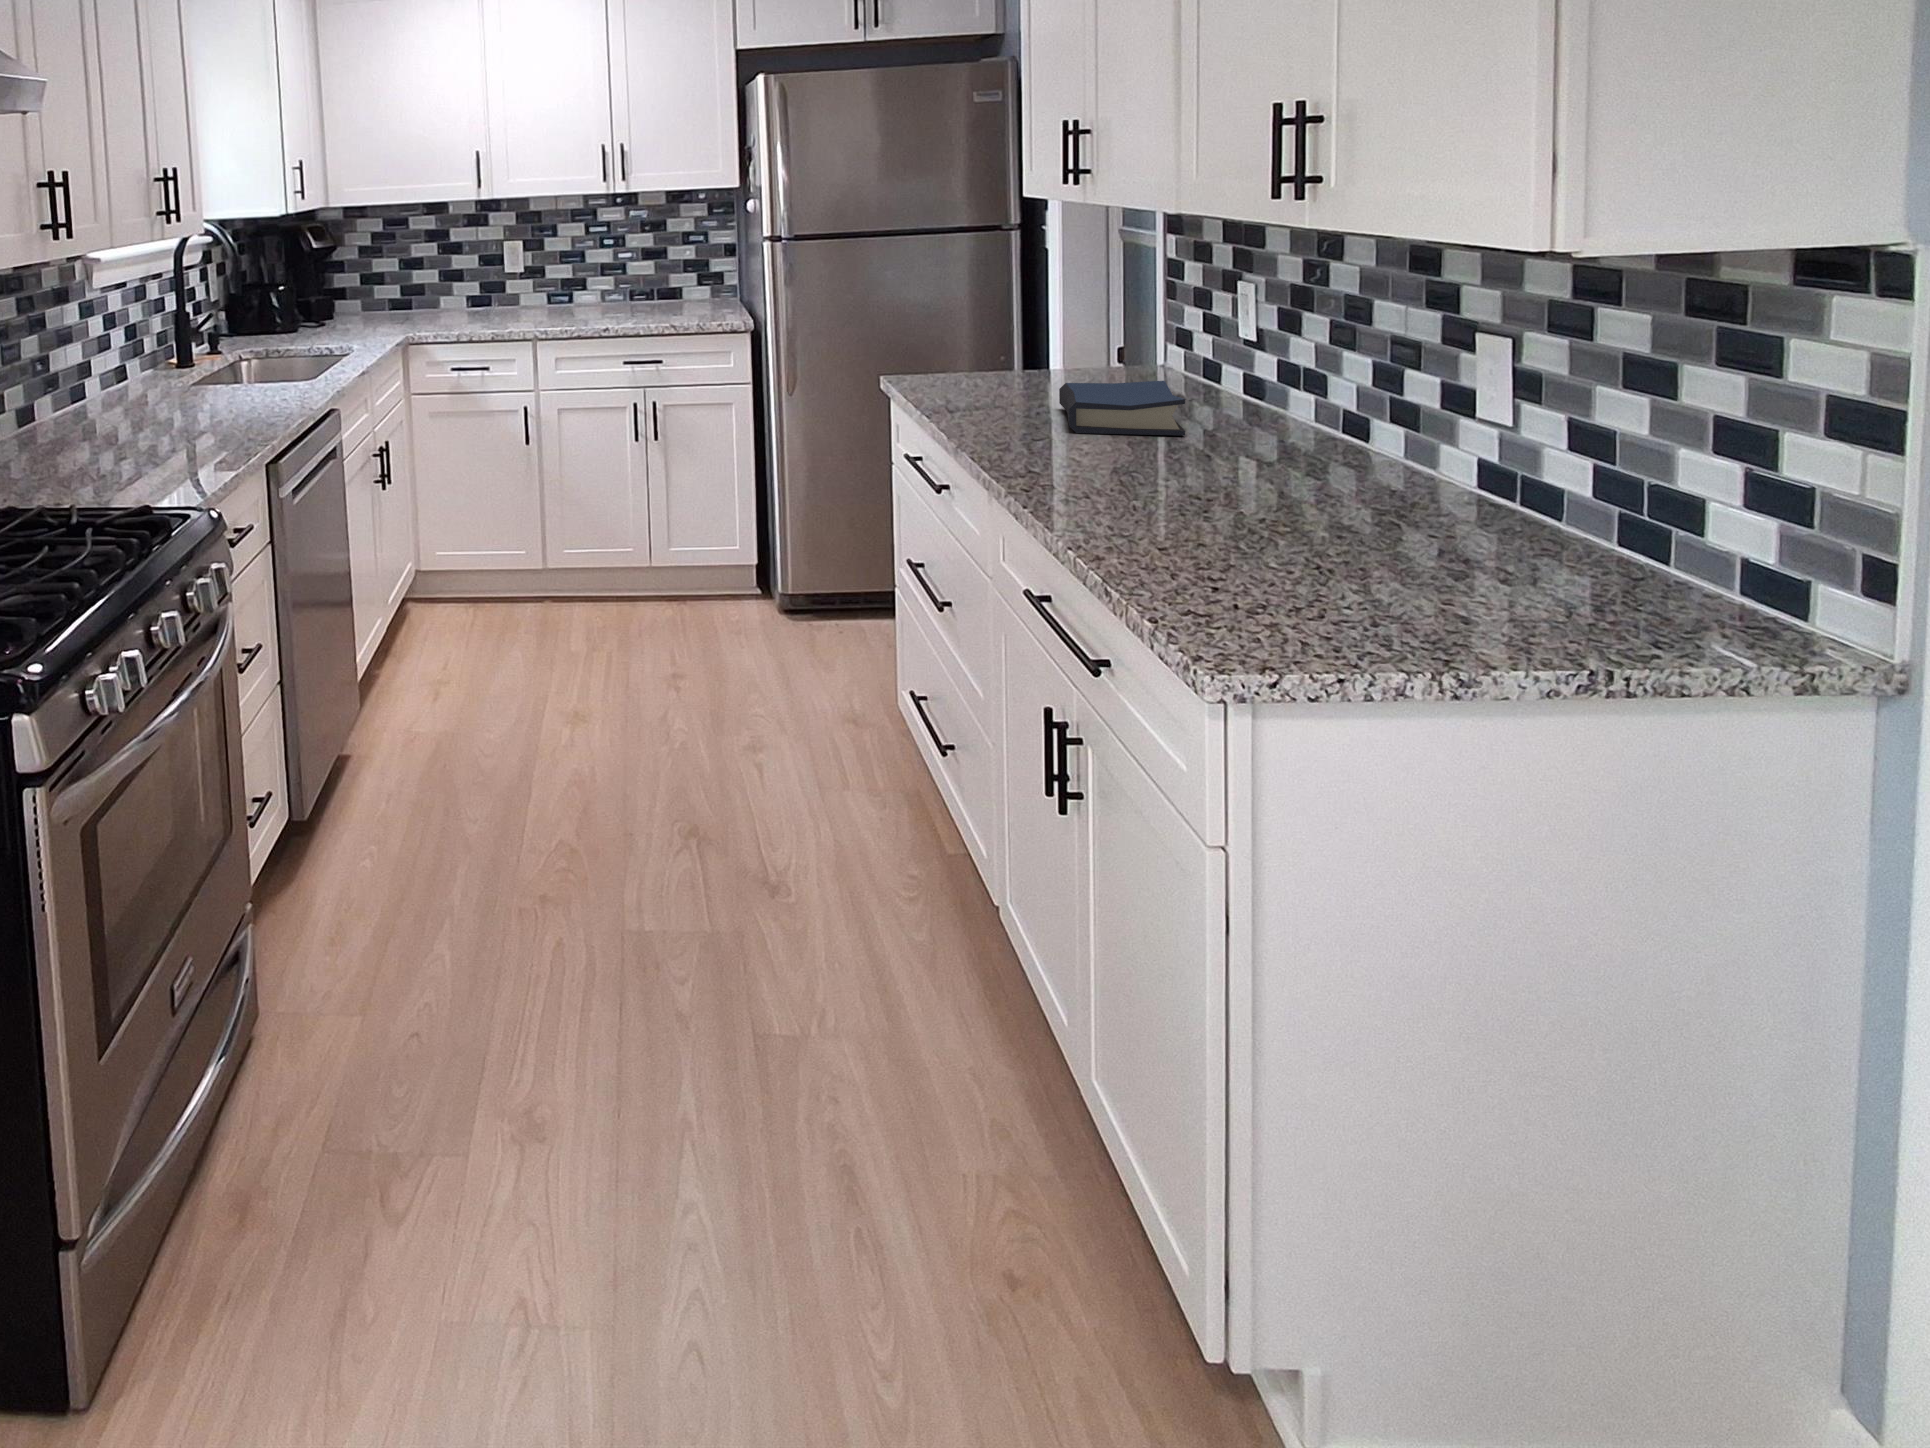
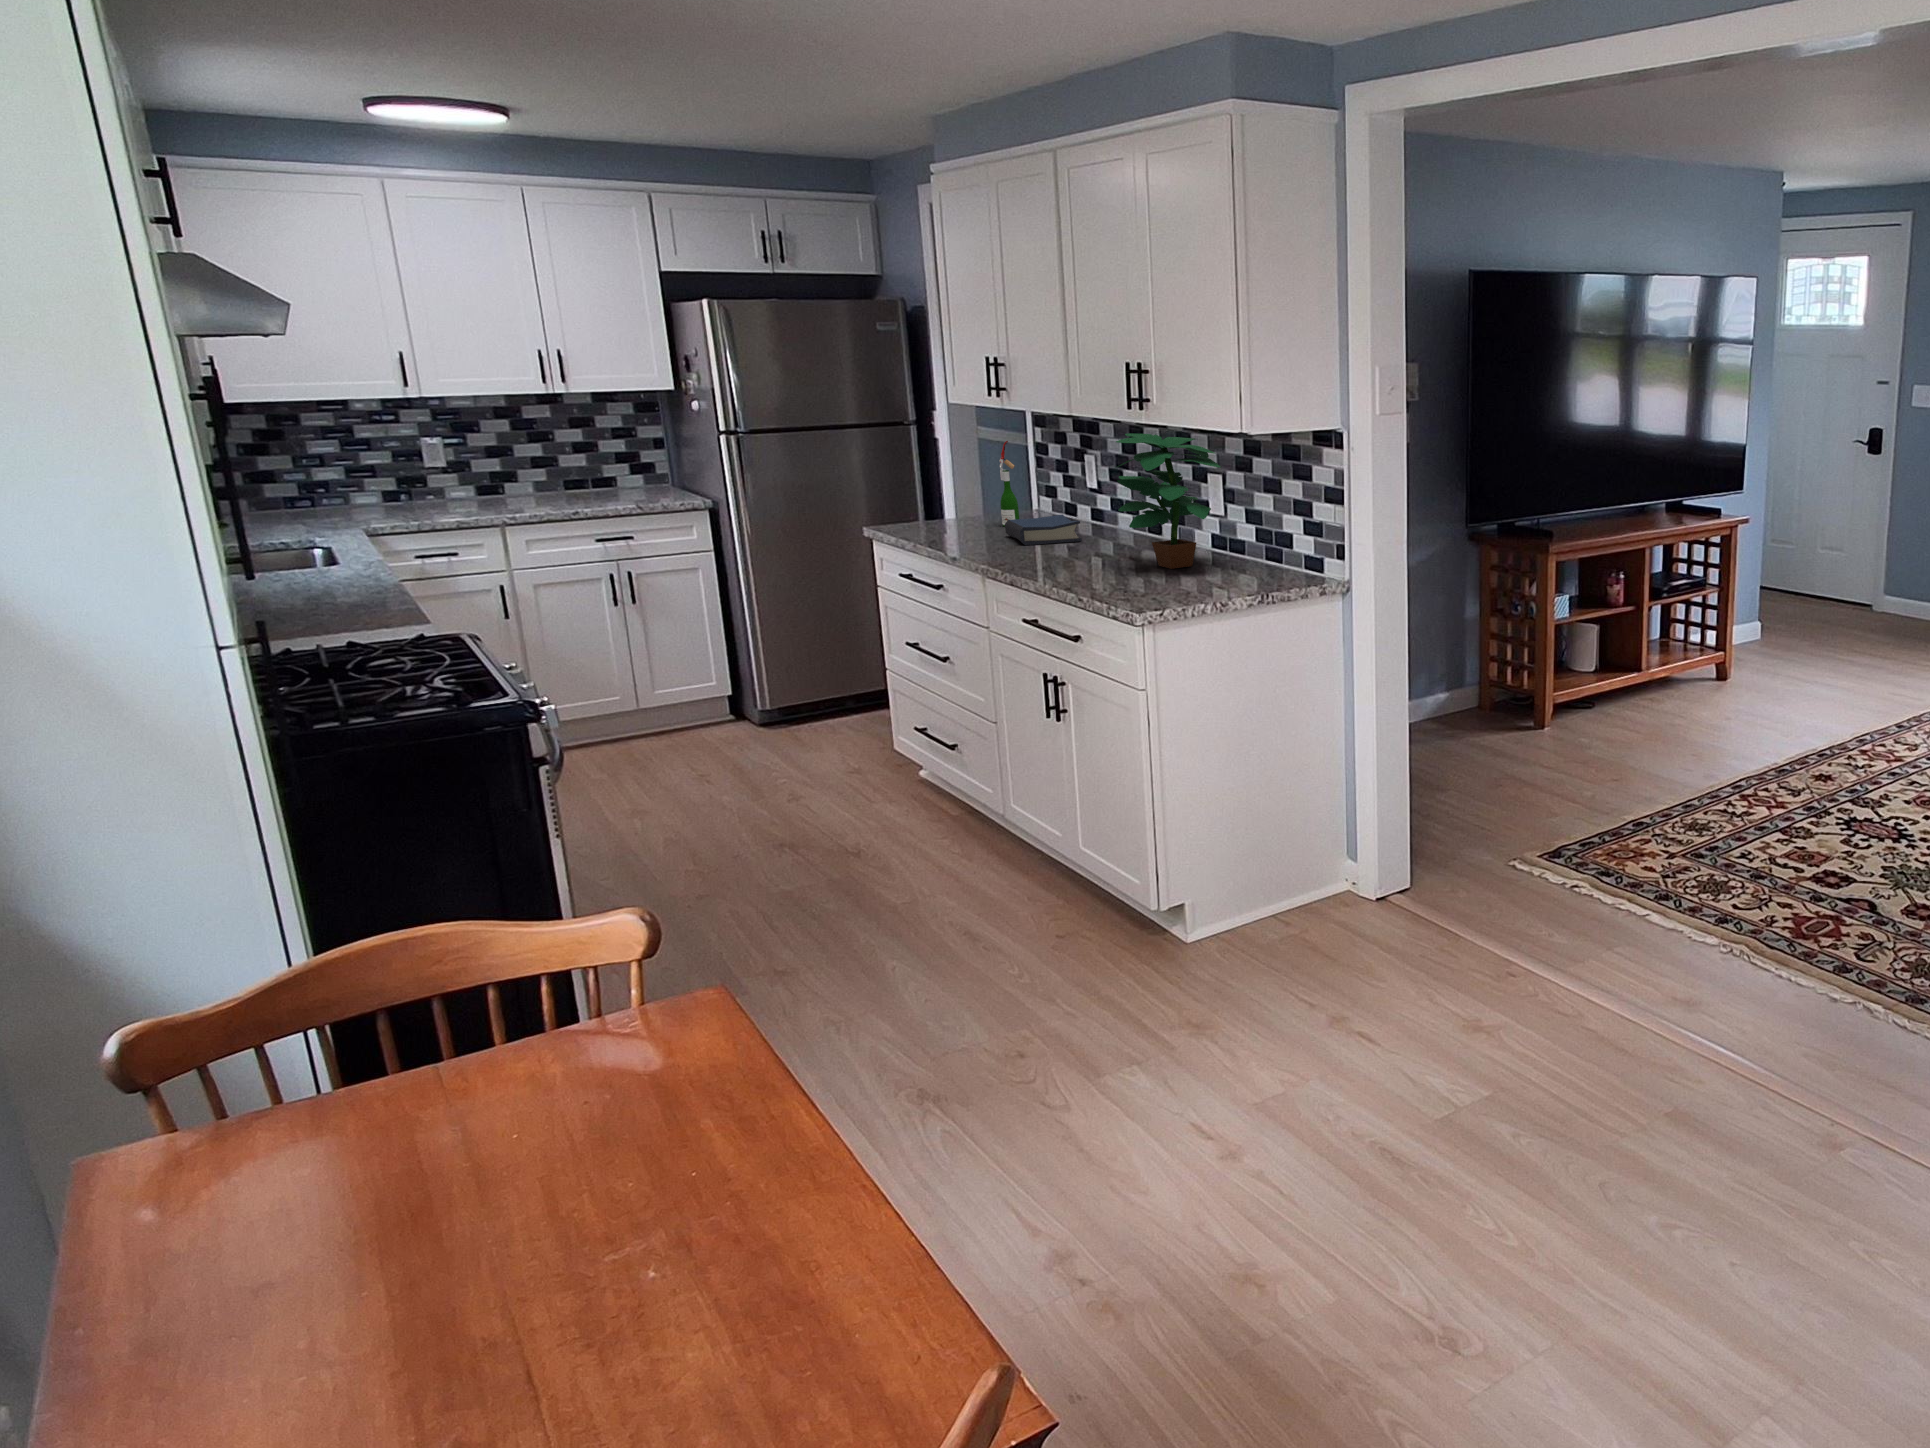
potted plant: none [1221,247,1504,542] -> present [1116,434,1221,569]
wine bottle: none [1070,253,1112,391] -> present [999,441,1019,527]

